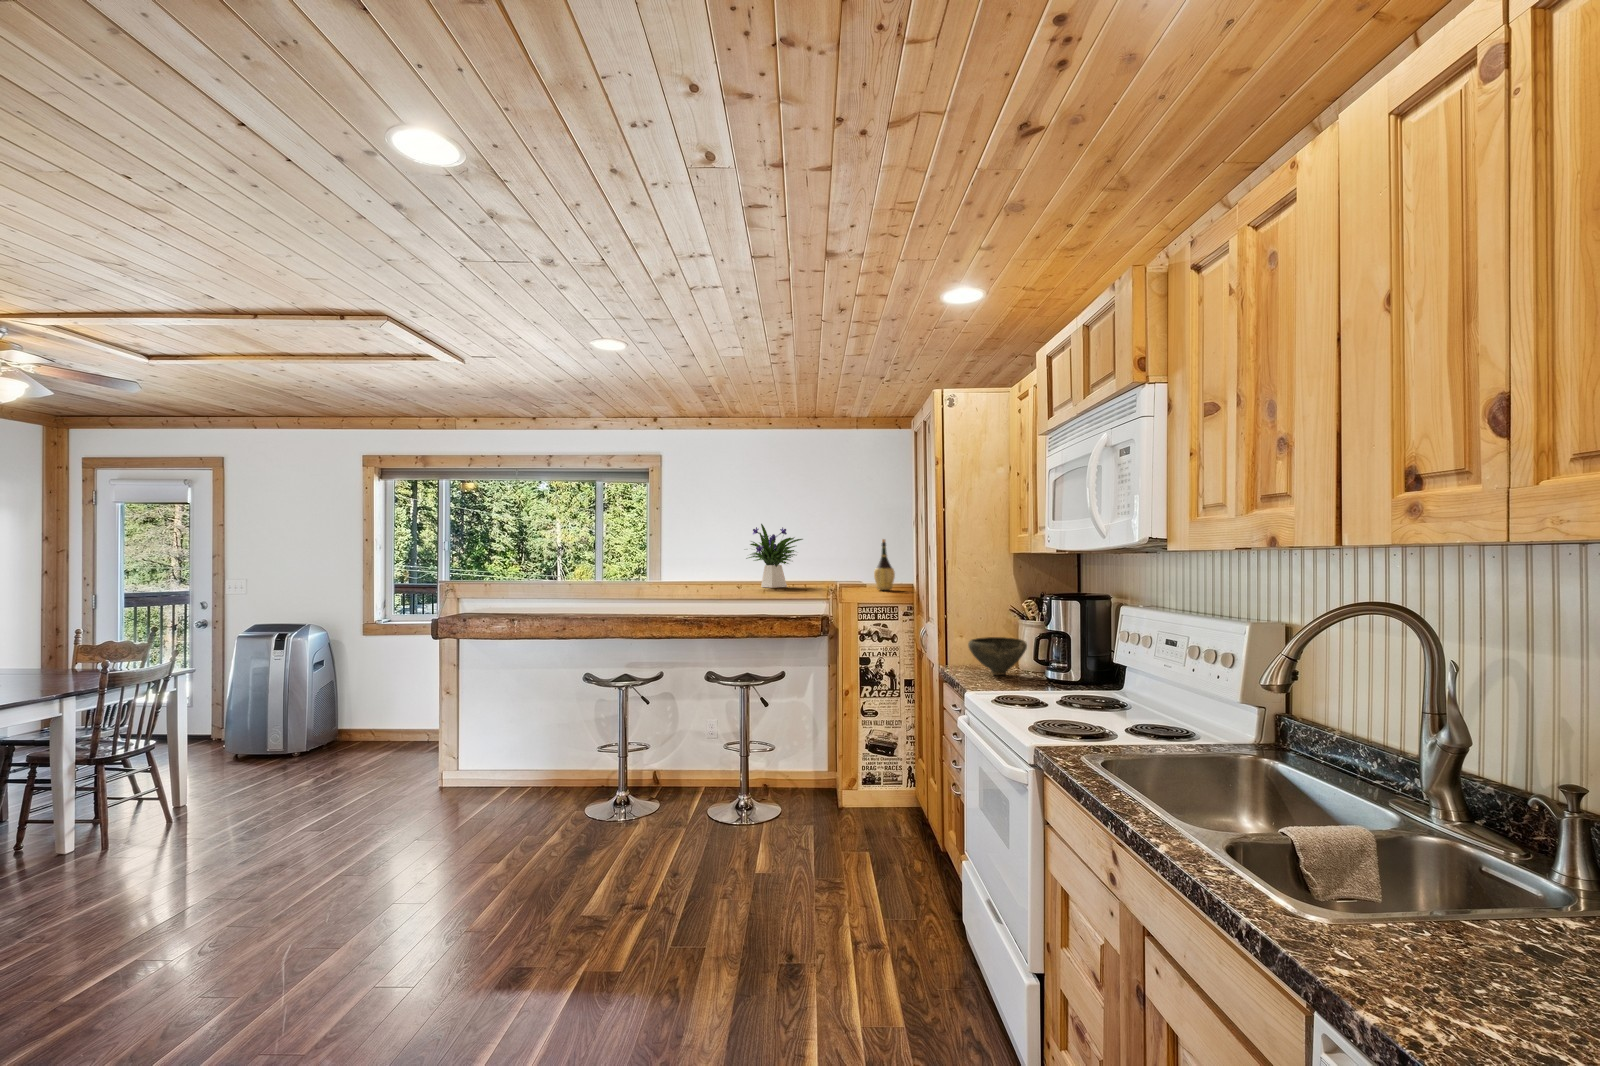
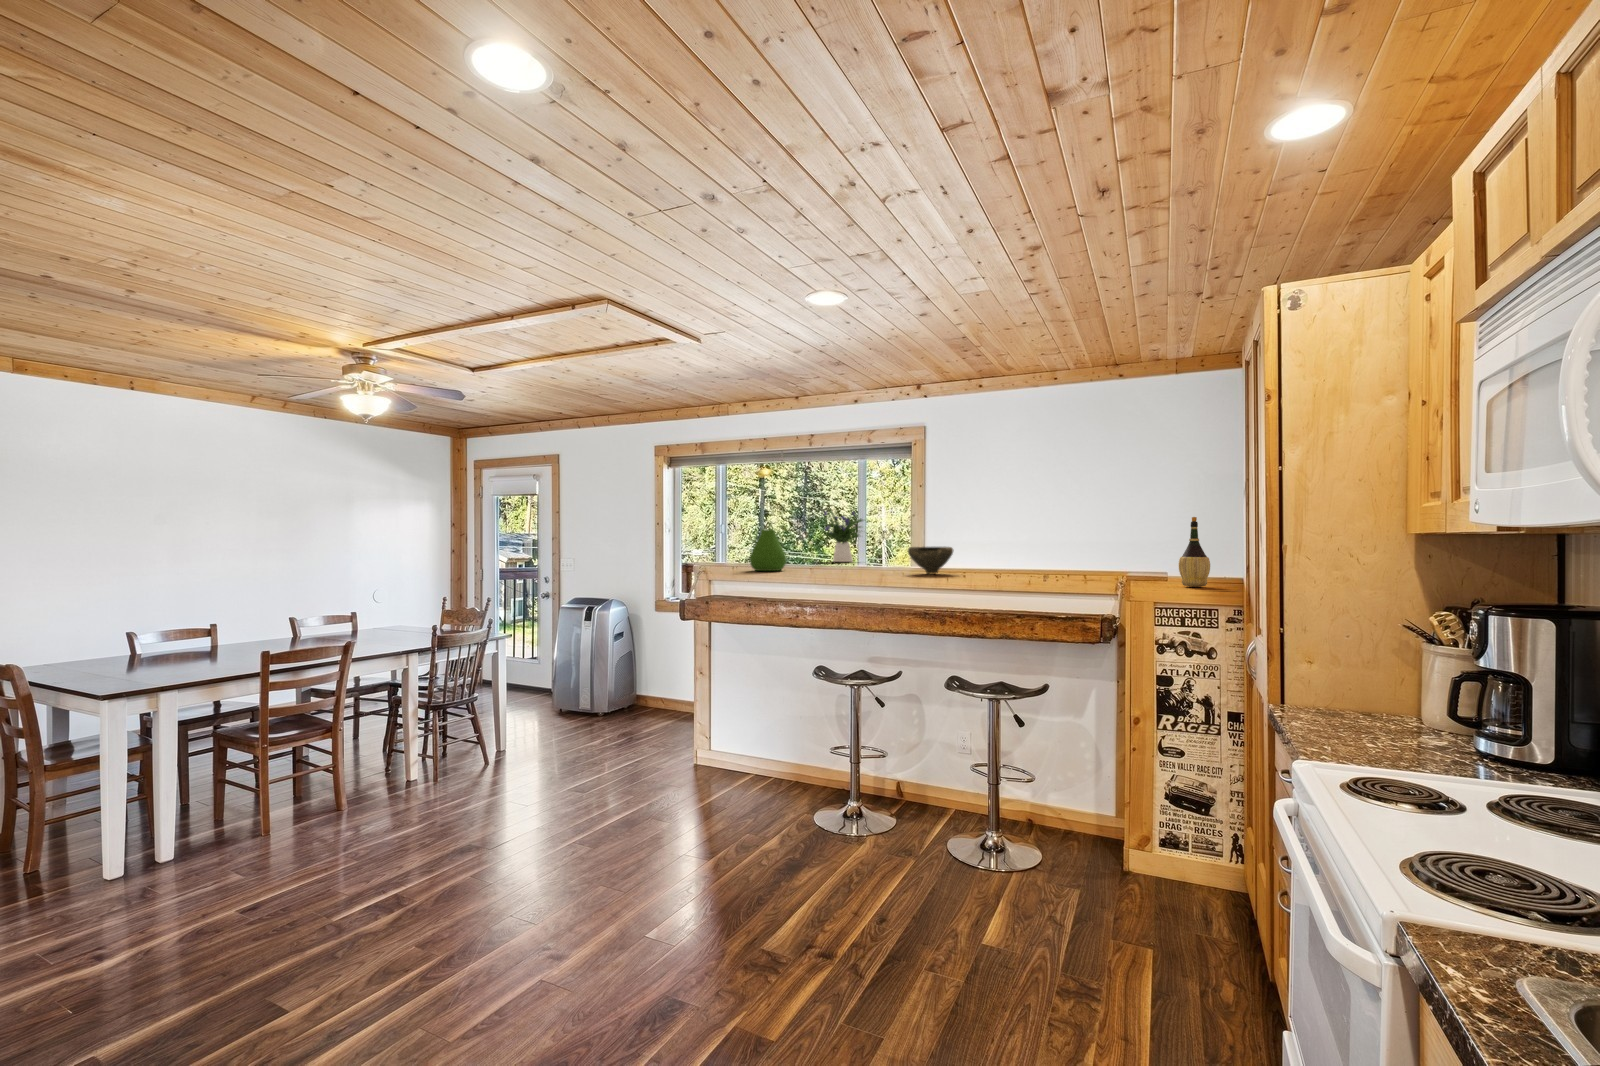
flower arrangement: present [746,524,803,588] -> present [822,507,863,562]
vase: none [502,550,539,590] -> present [750,529,786,571]
bowl: present [968,637,1027,675] -> present [908,547,954,574]

